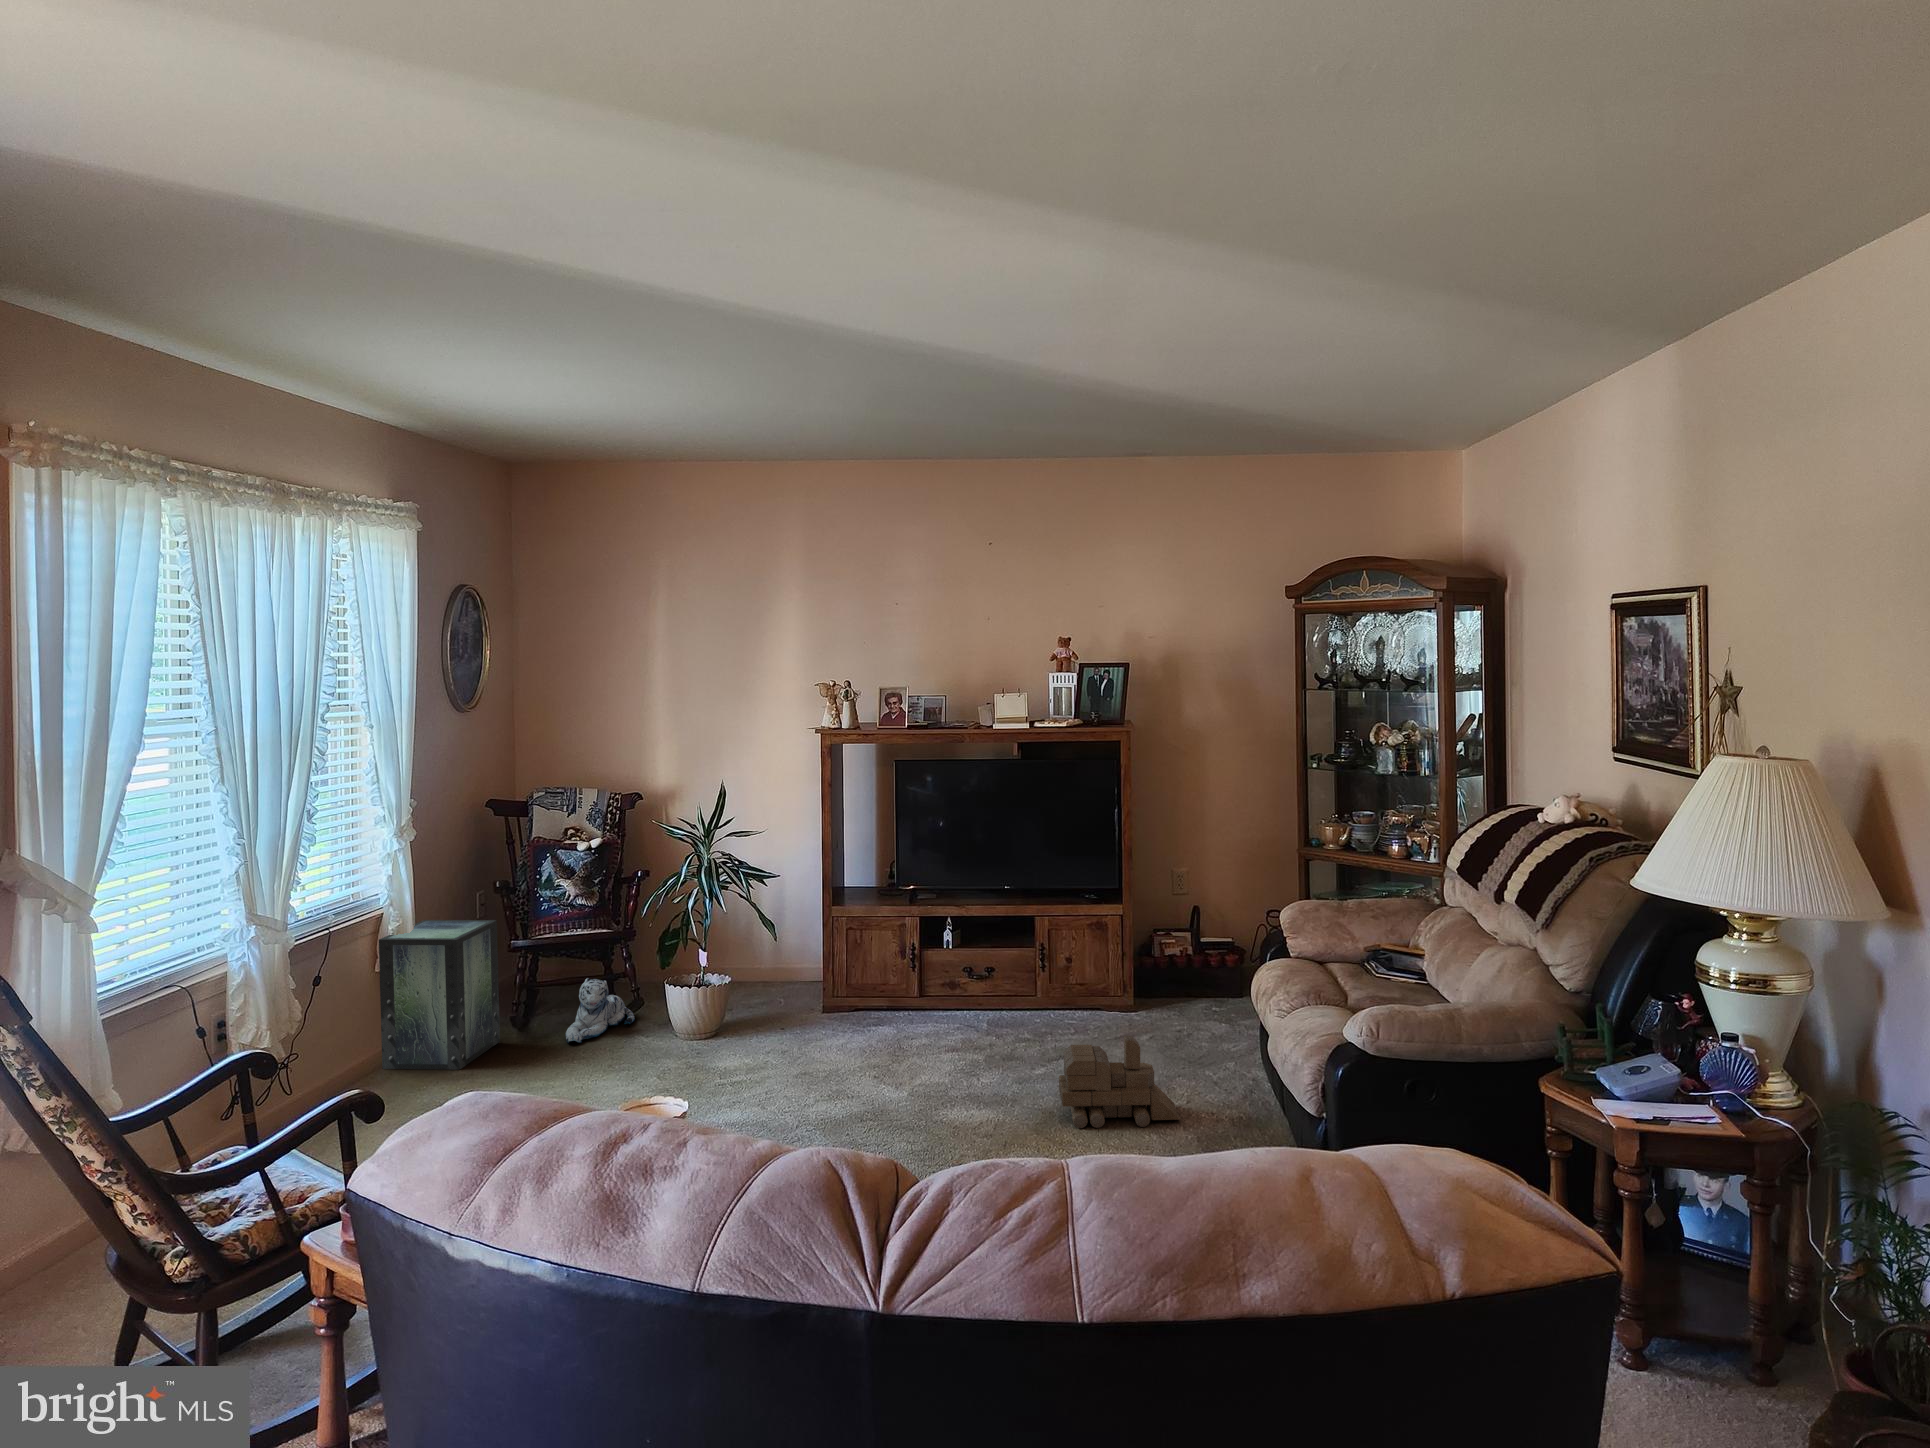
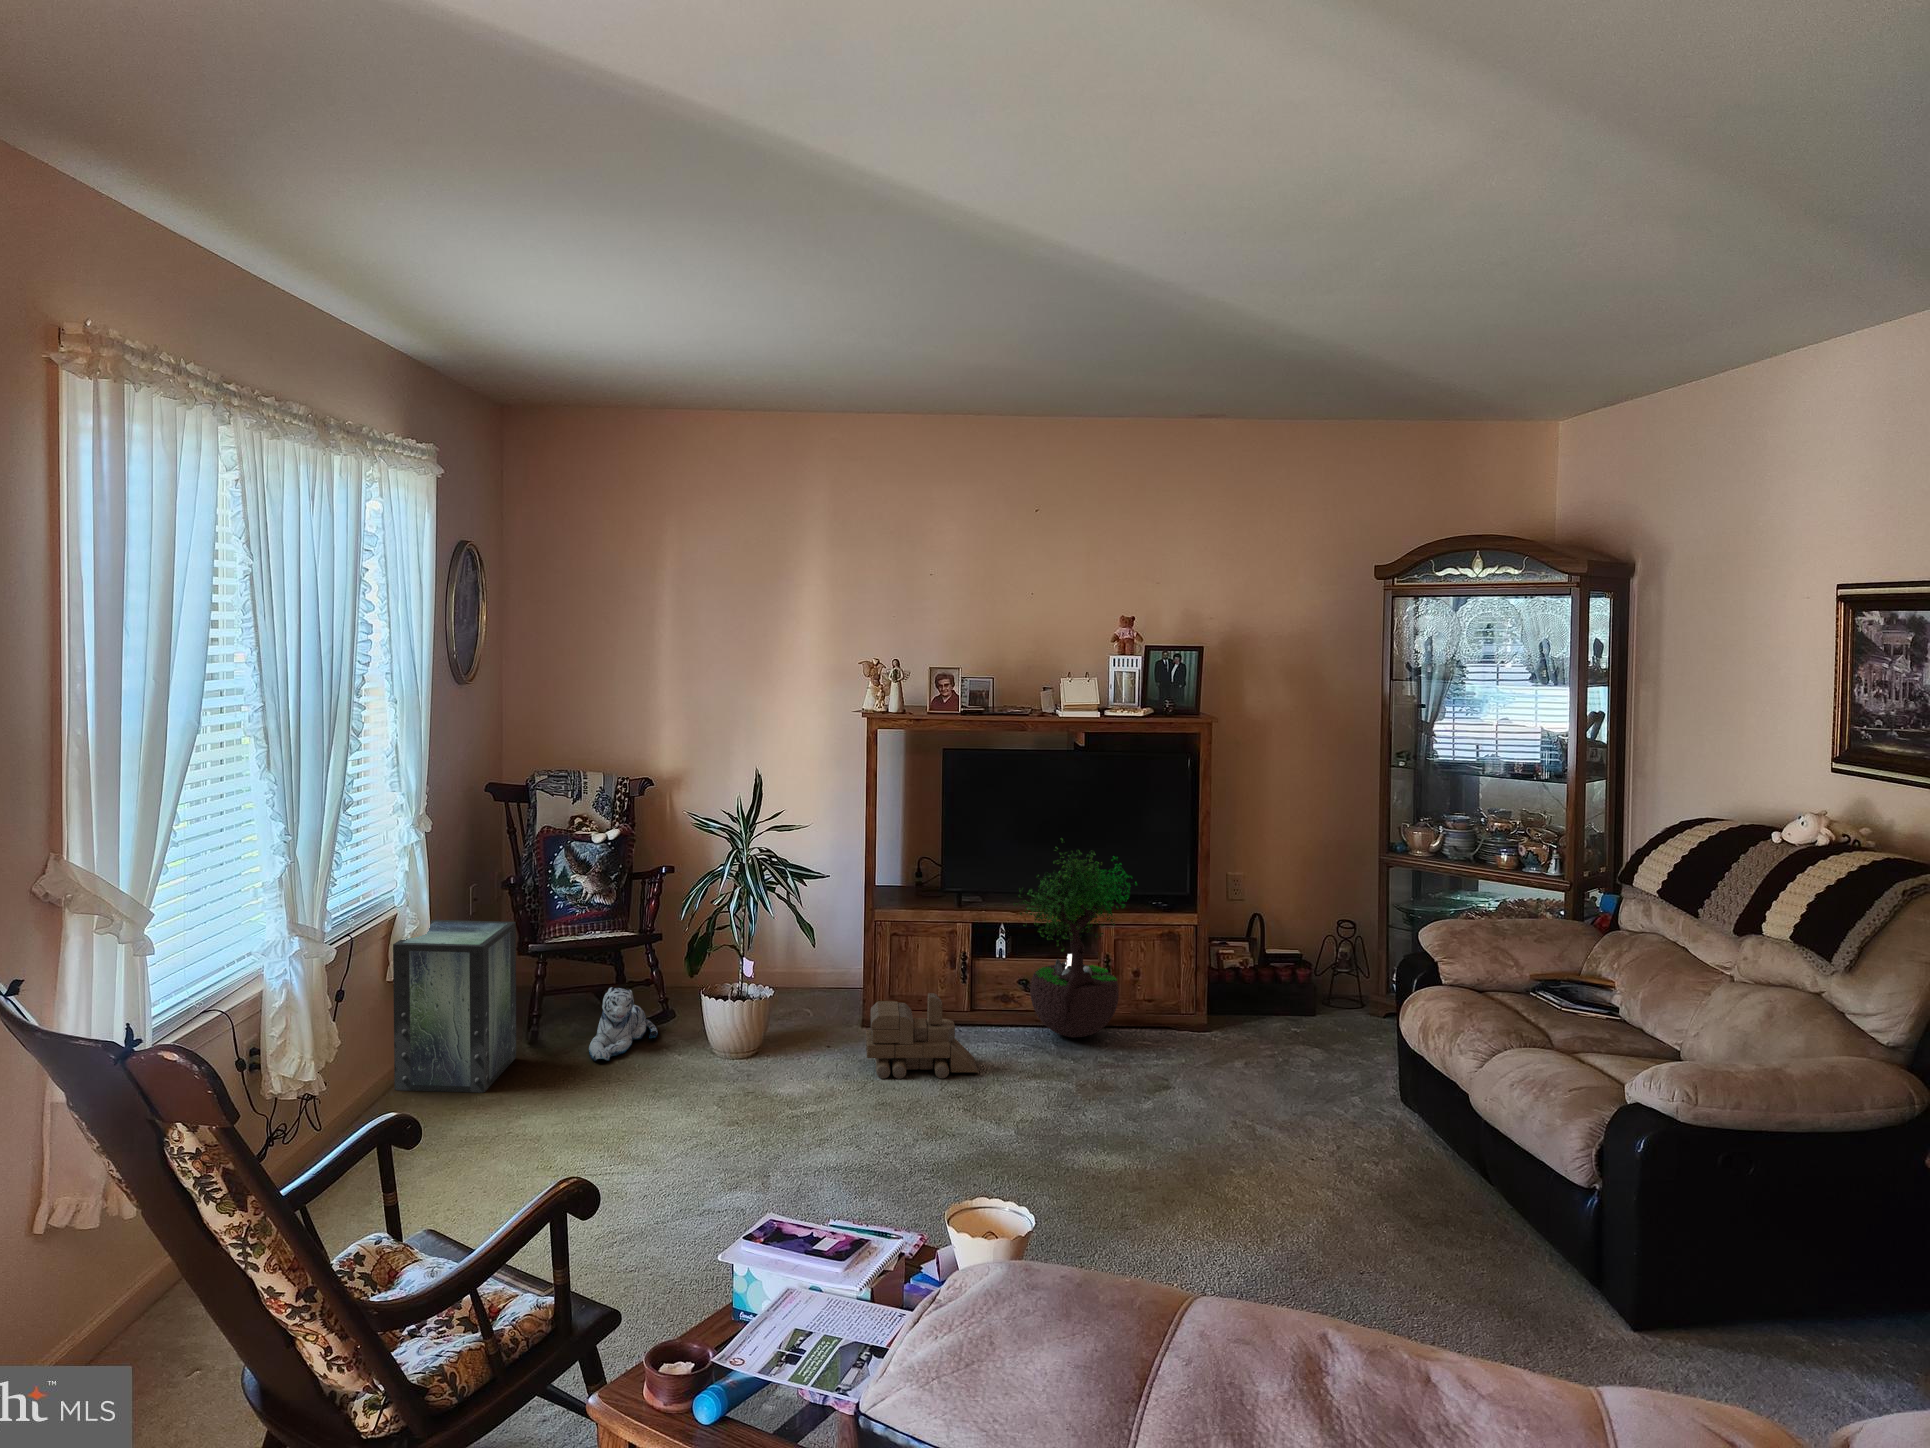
potted tree: none [947,837,1056,1018] -> present [1014,838,1137,1037]
toy train: present [1059,1036,1180,1128] -> present [865,993,978,1079]

